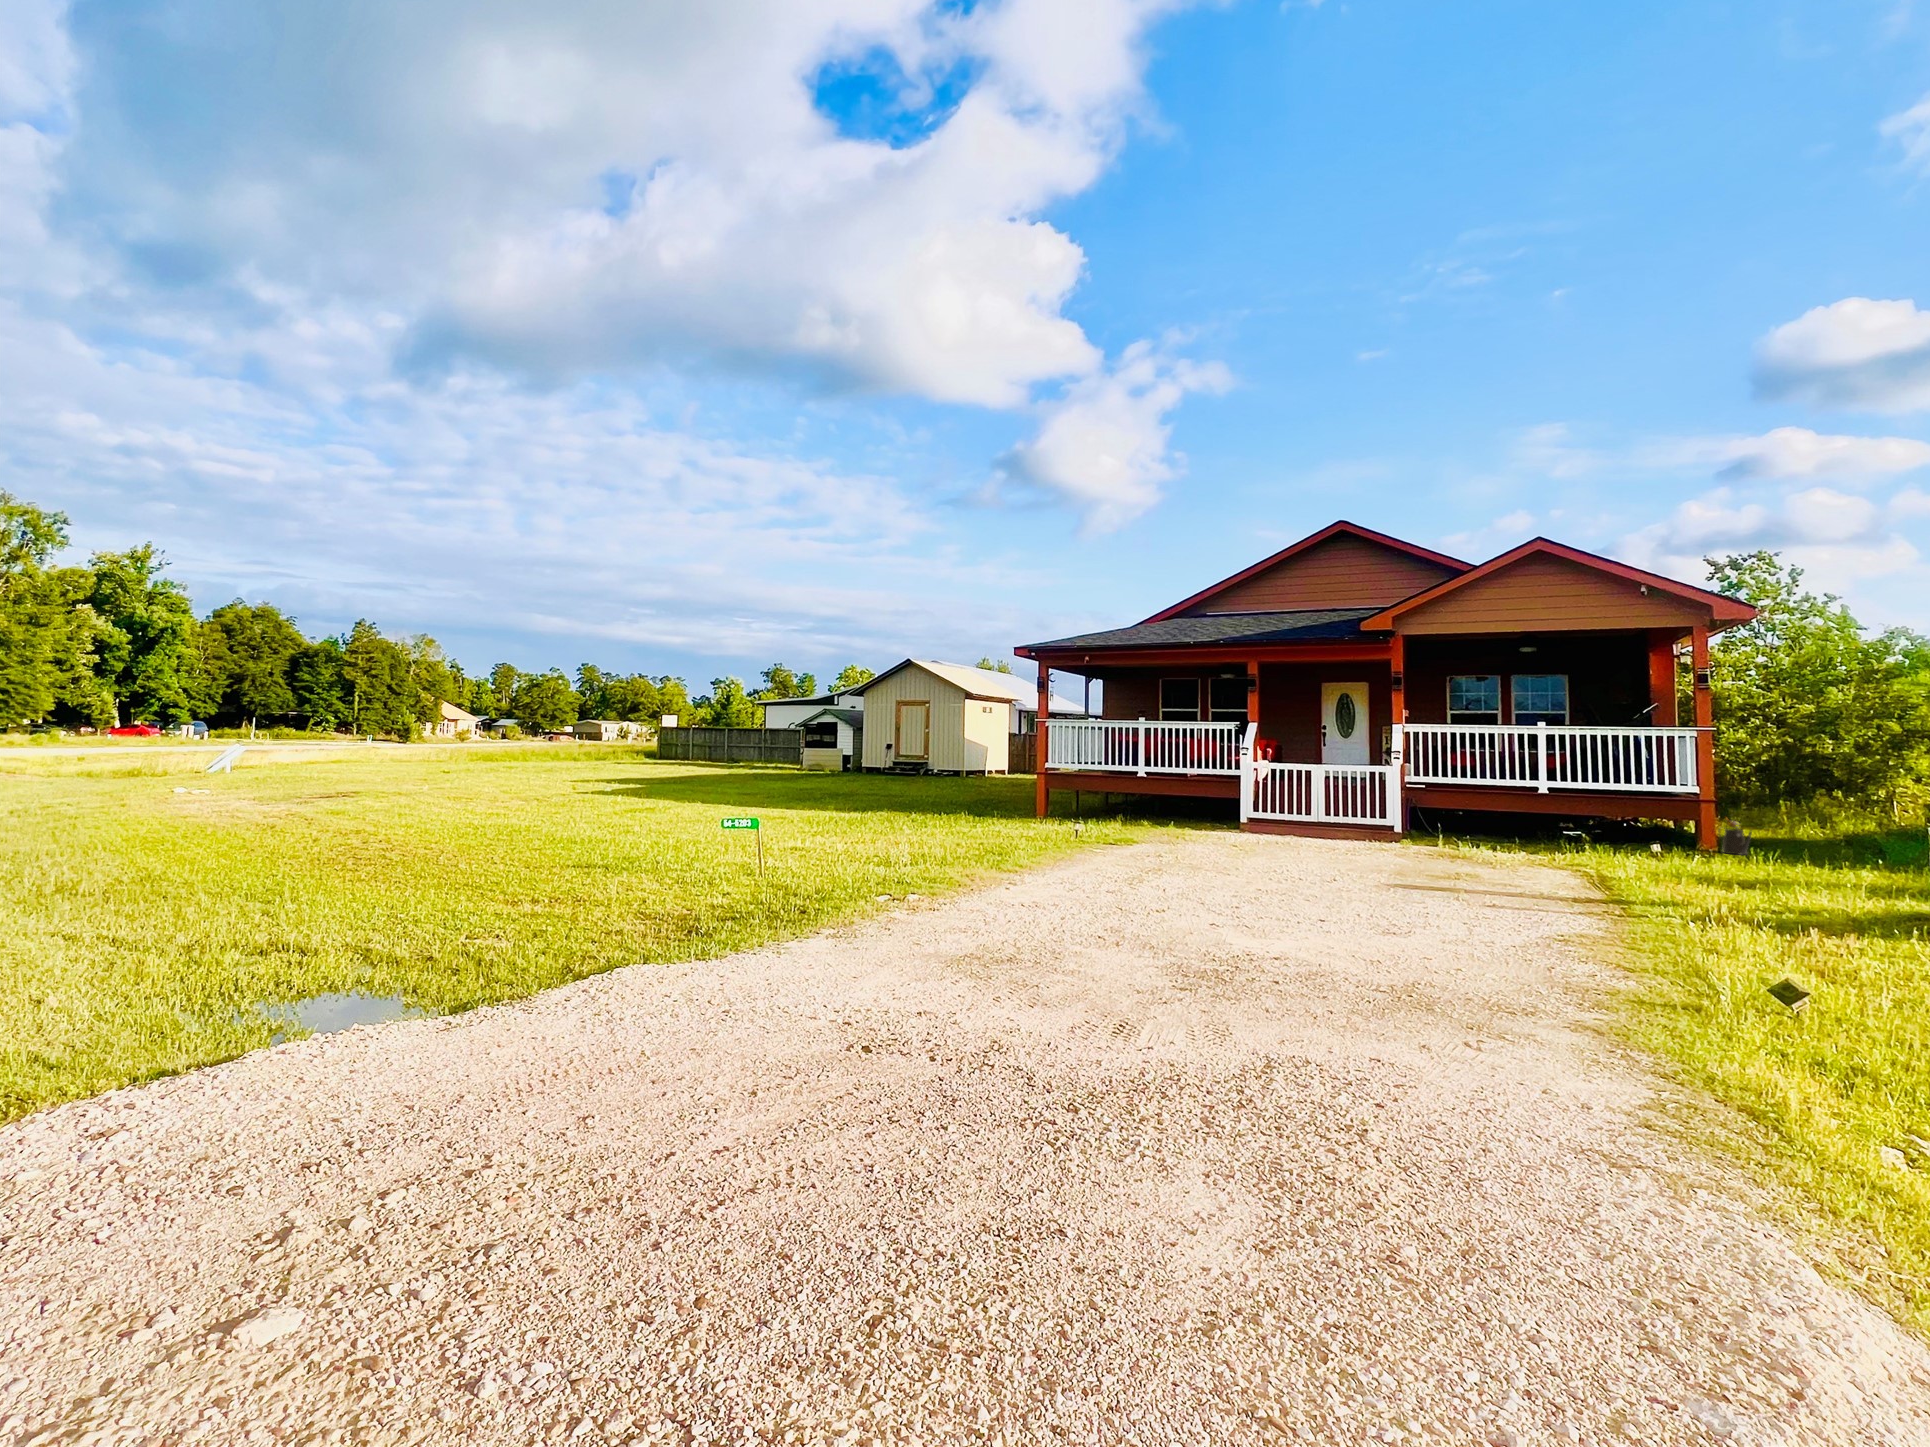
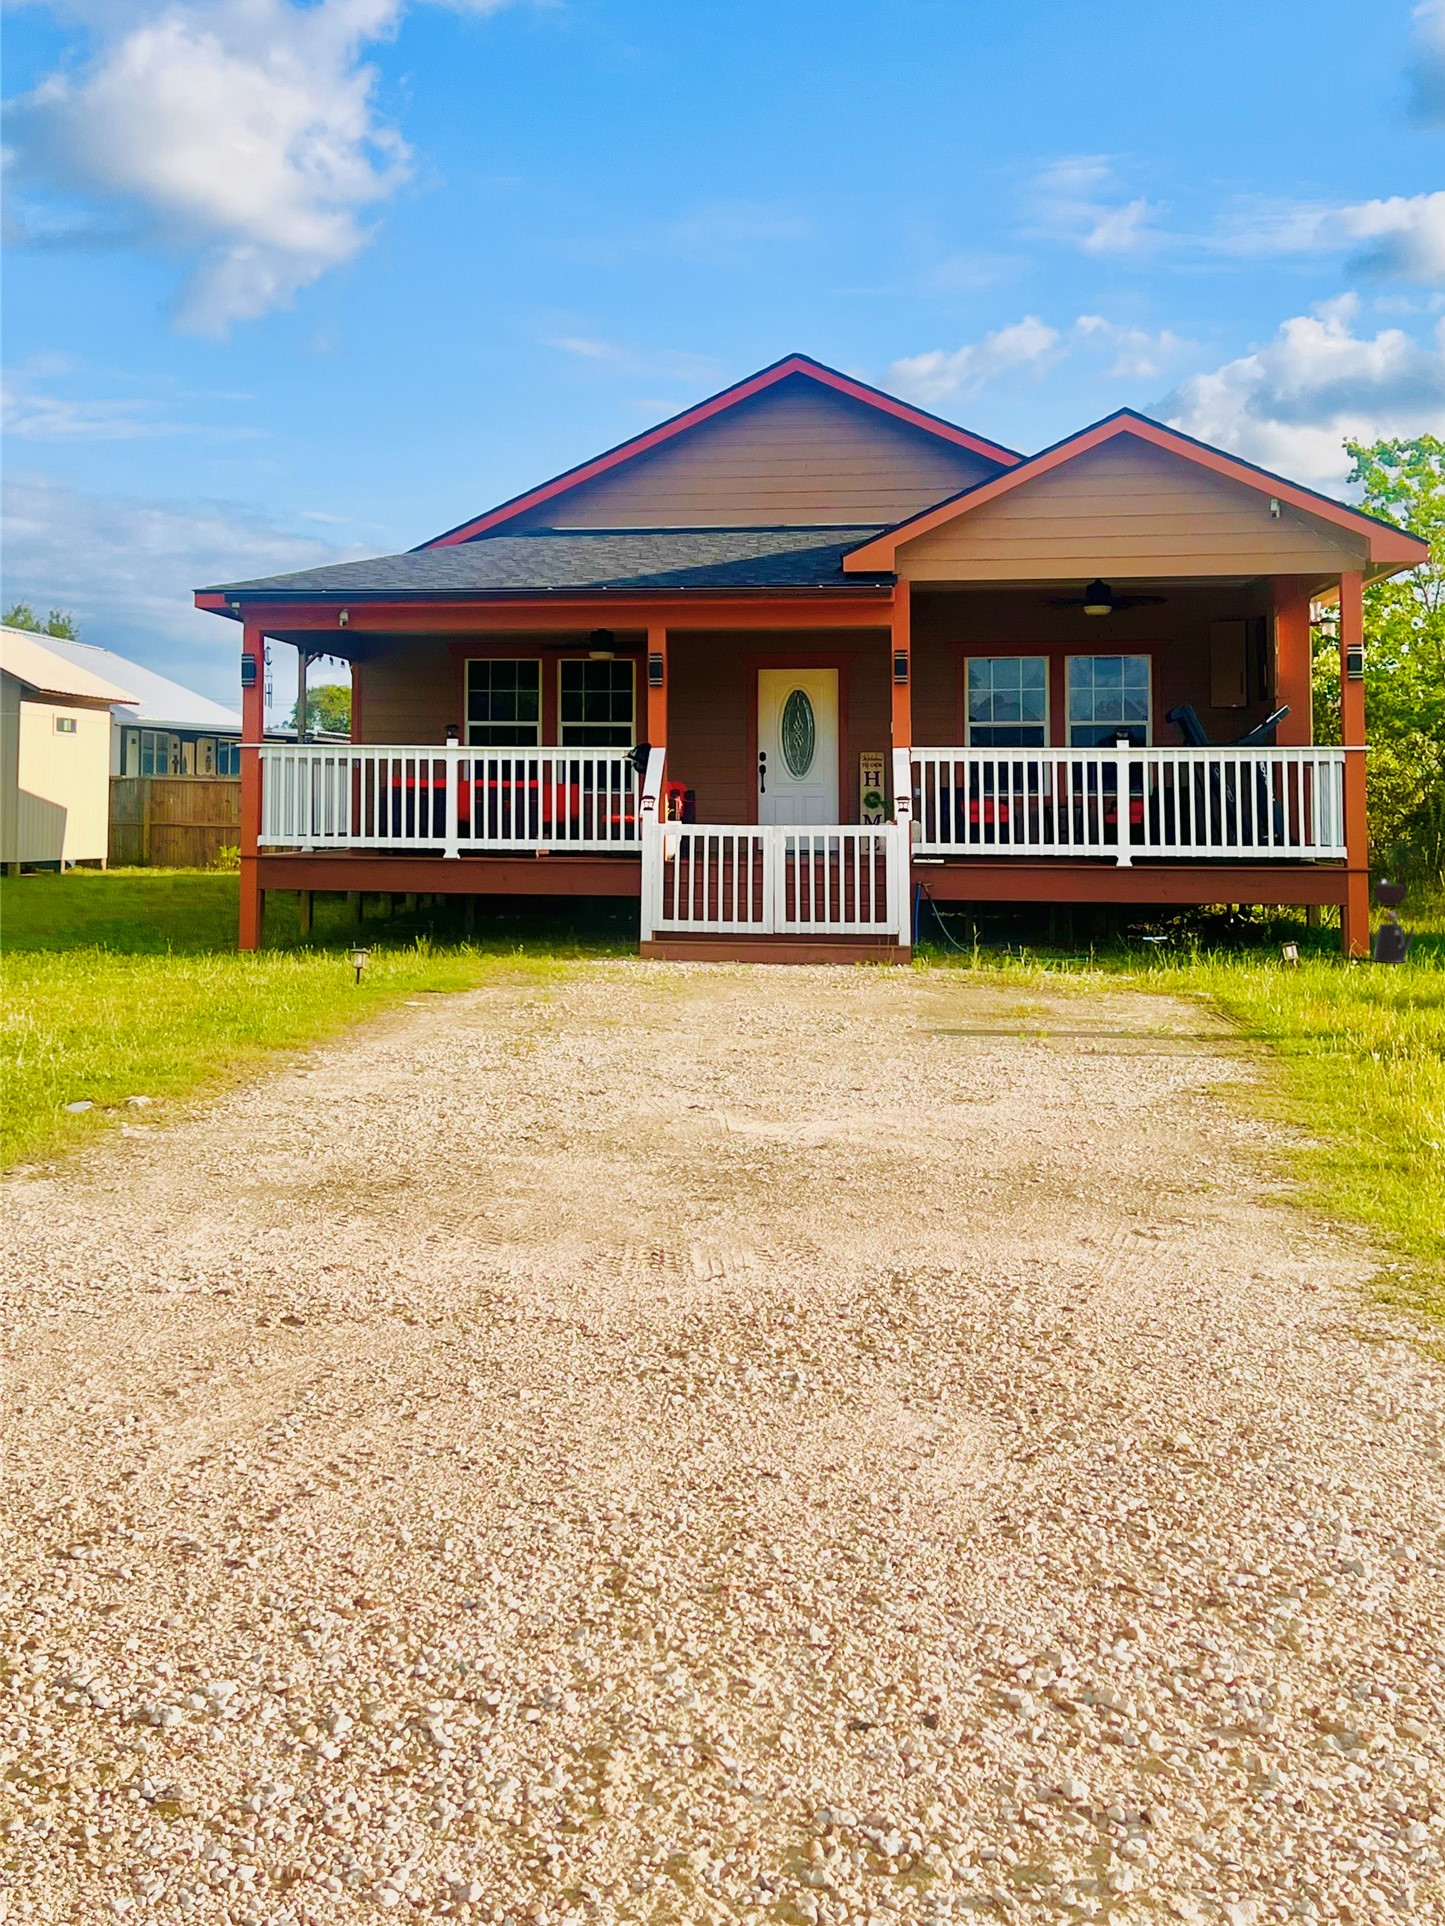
potted tree: none [1733,771,1767,816] -> present [1374,838,1419,906]

